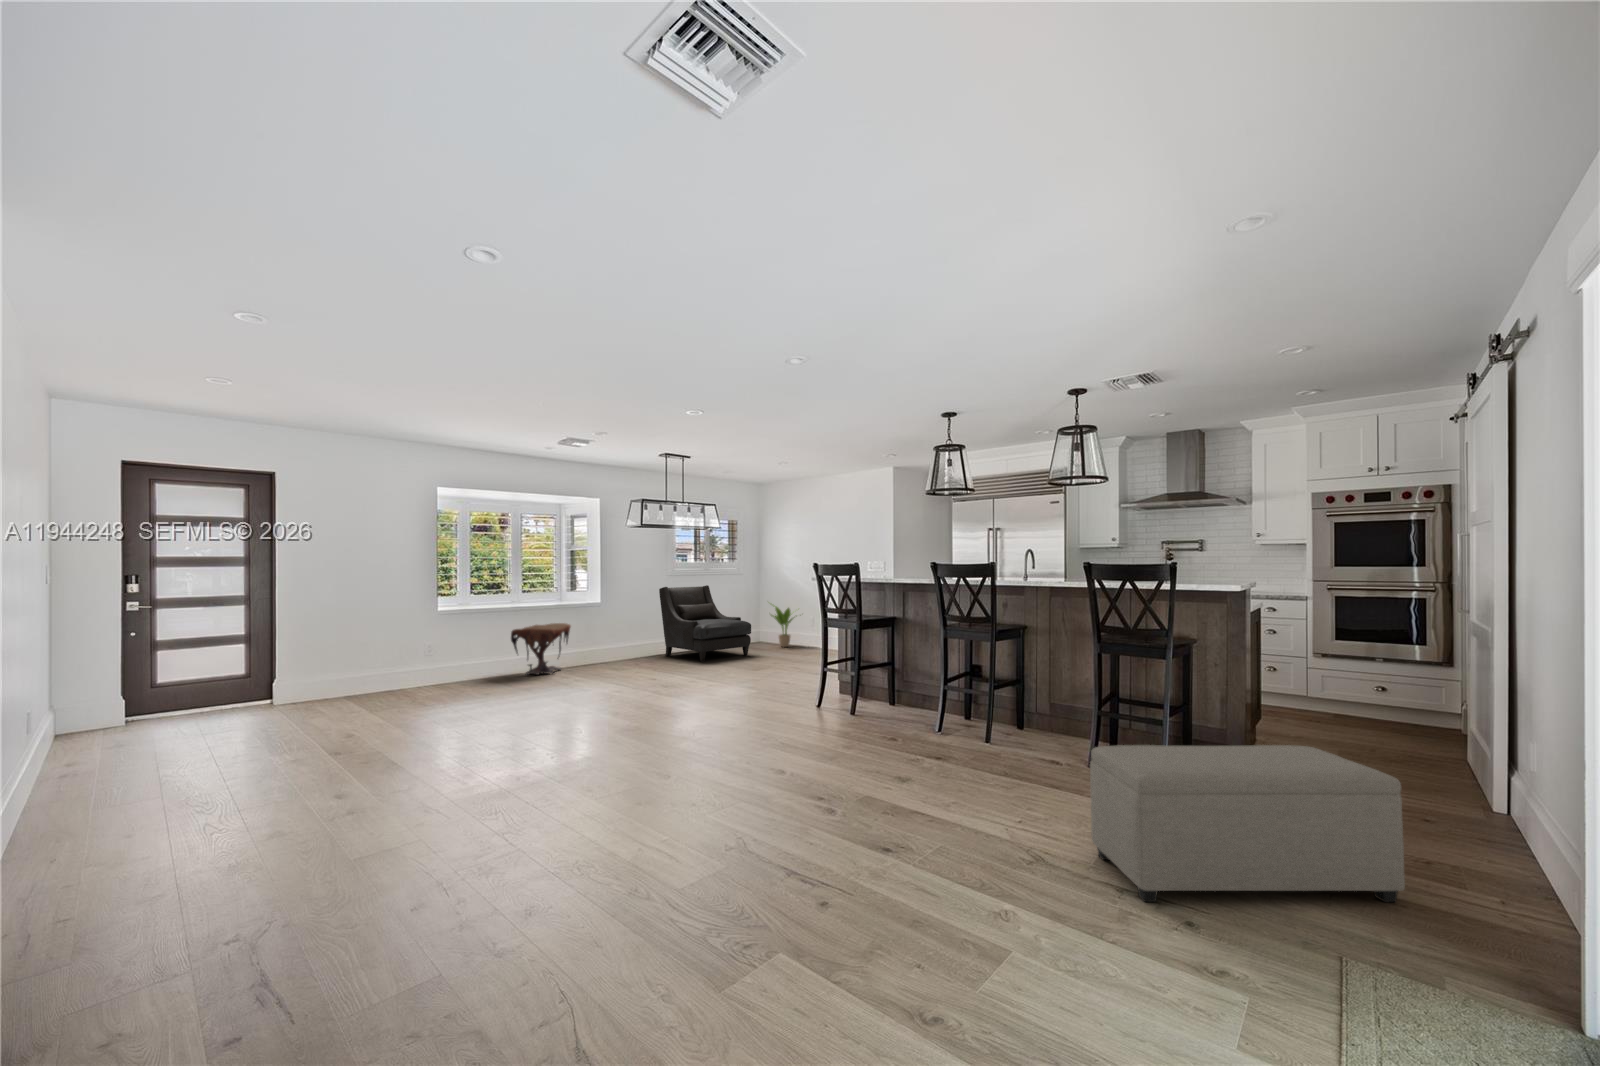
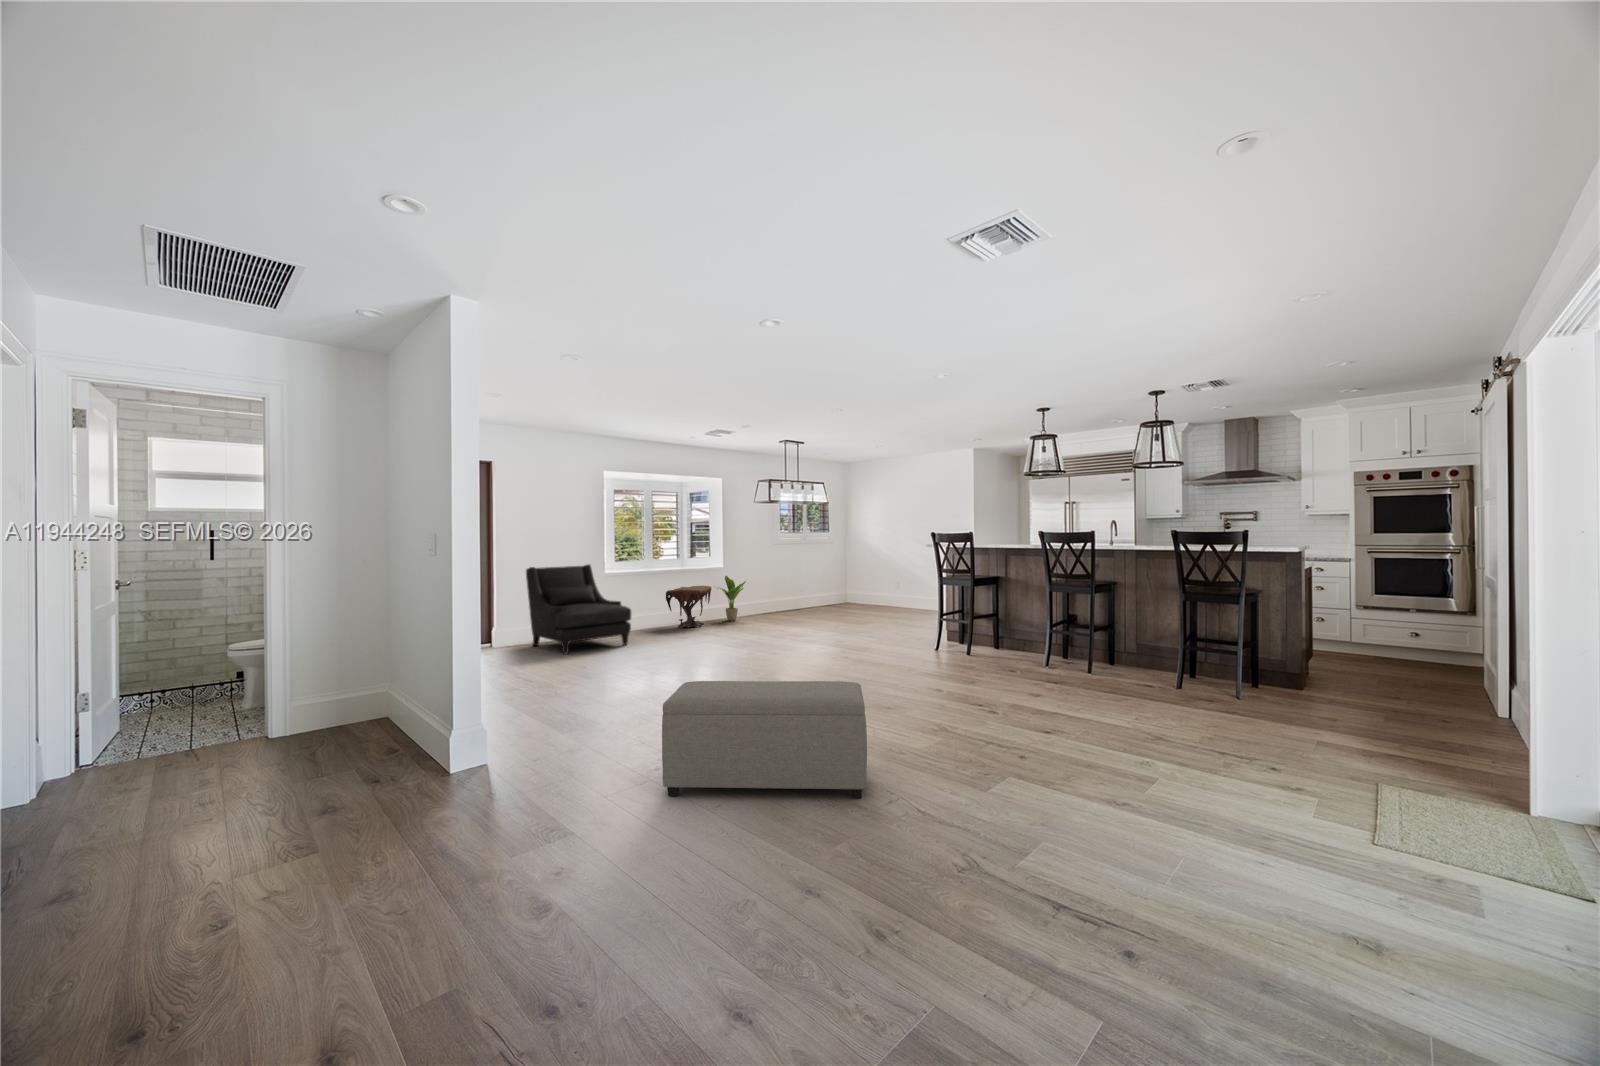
armchair: present [659,585,751,662] -> present [526,564,631,654]
potted plant: present [771,606,793,647] -> present [718,576,746,621]
ottoman: present [1090,745,1405,902] -> present [662,681,867,798]

